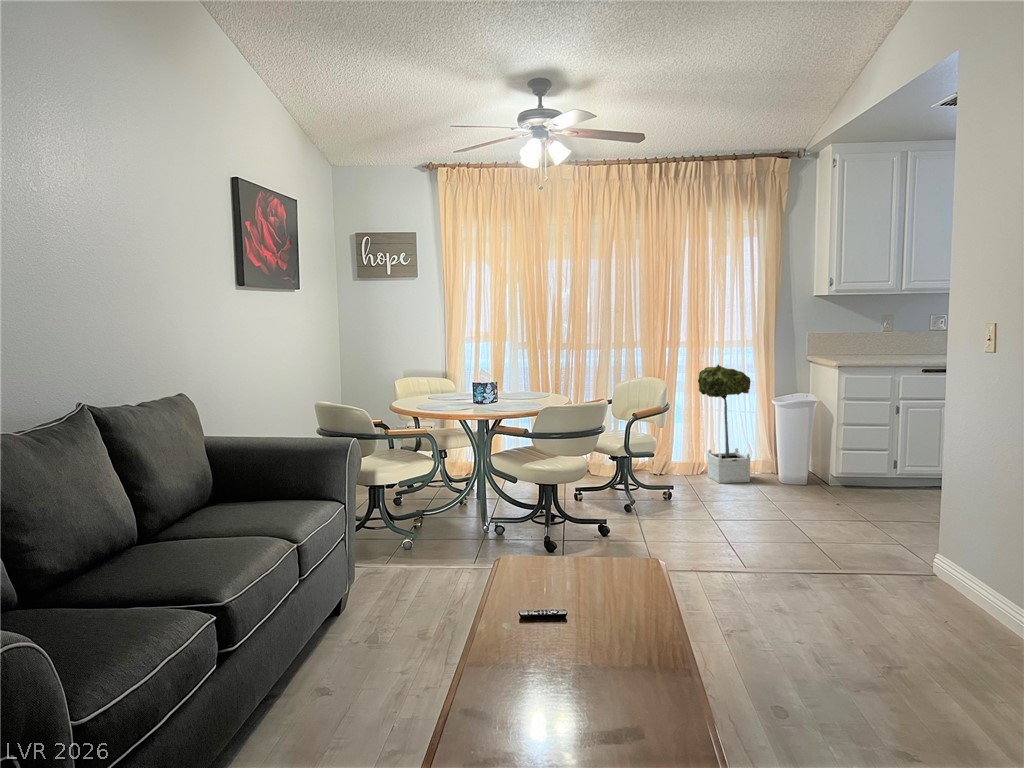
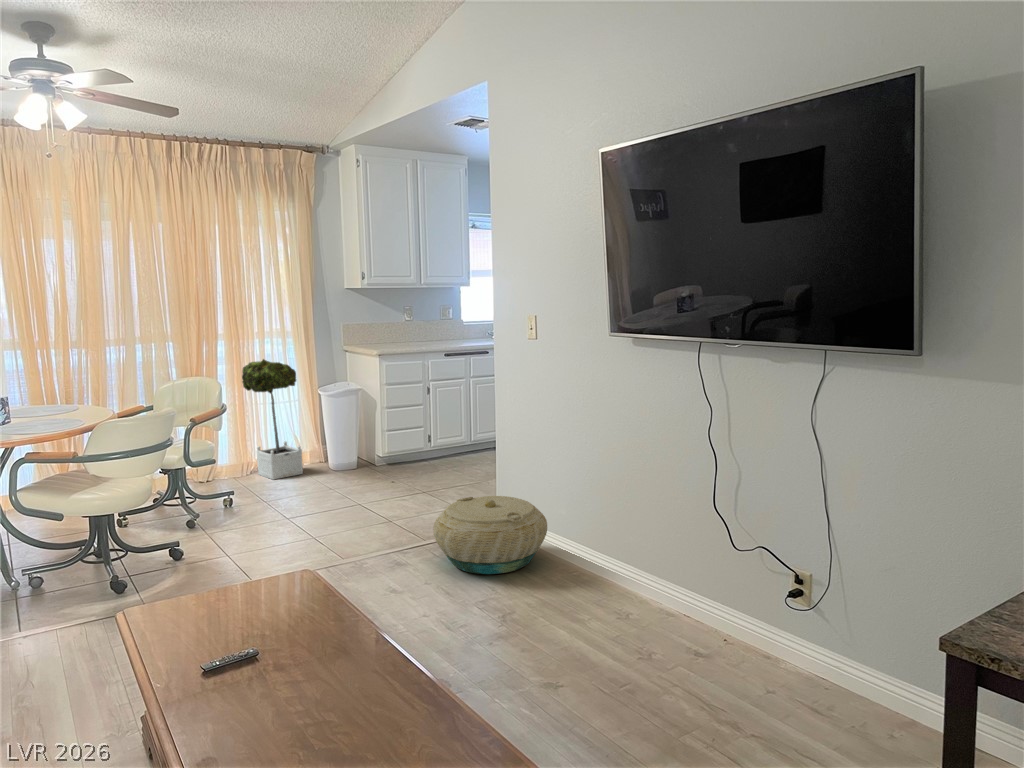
basket: none [844,524,987,613] -> present [433,496,547,574]

